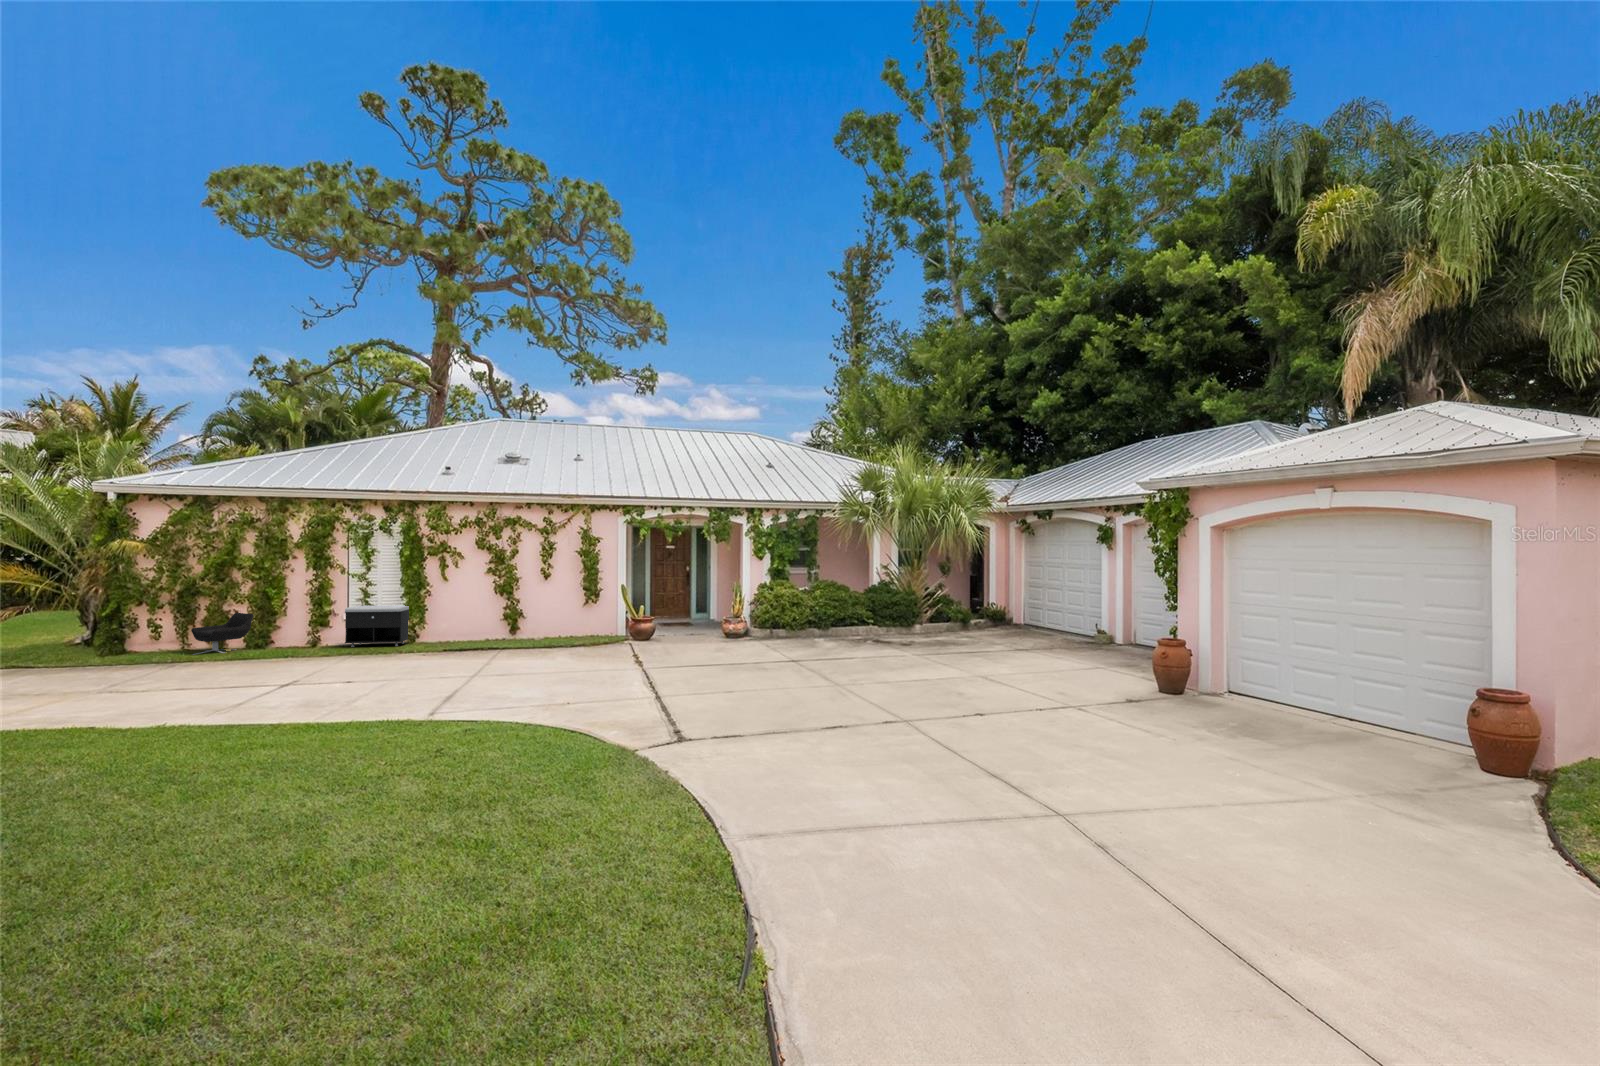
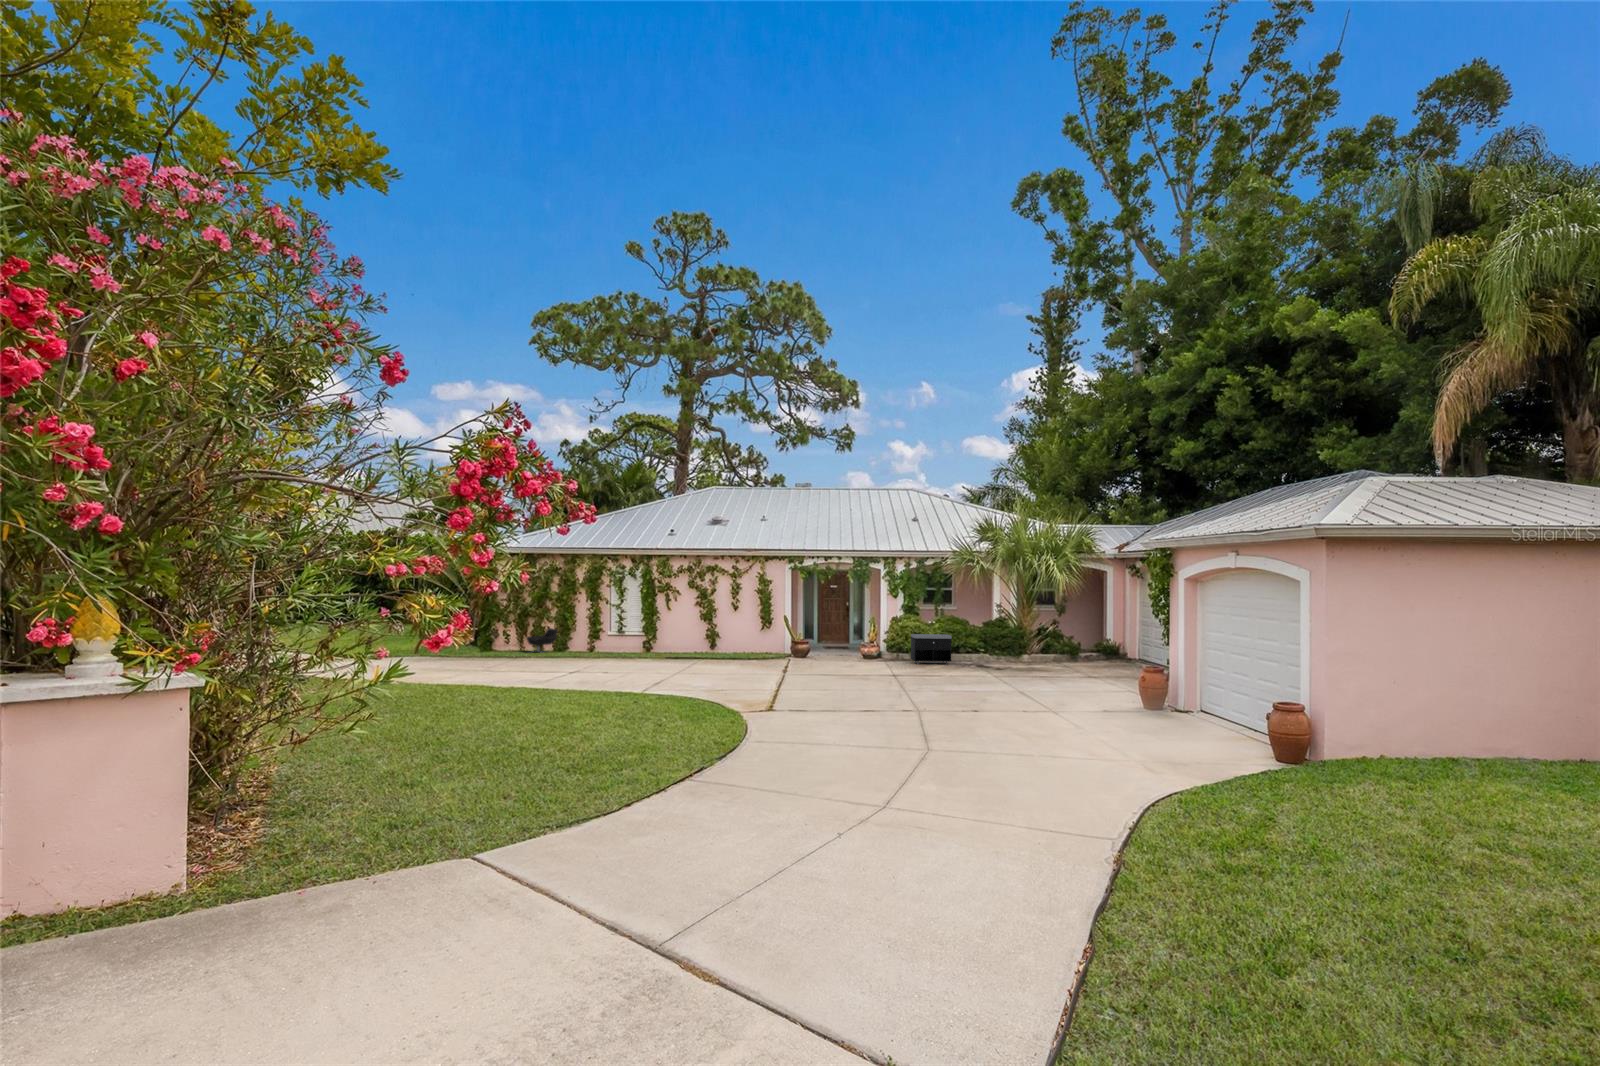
storage bench: present [345,605,409,647] -> present [911,634,952,664]

